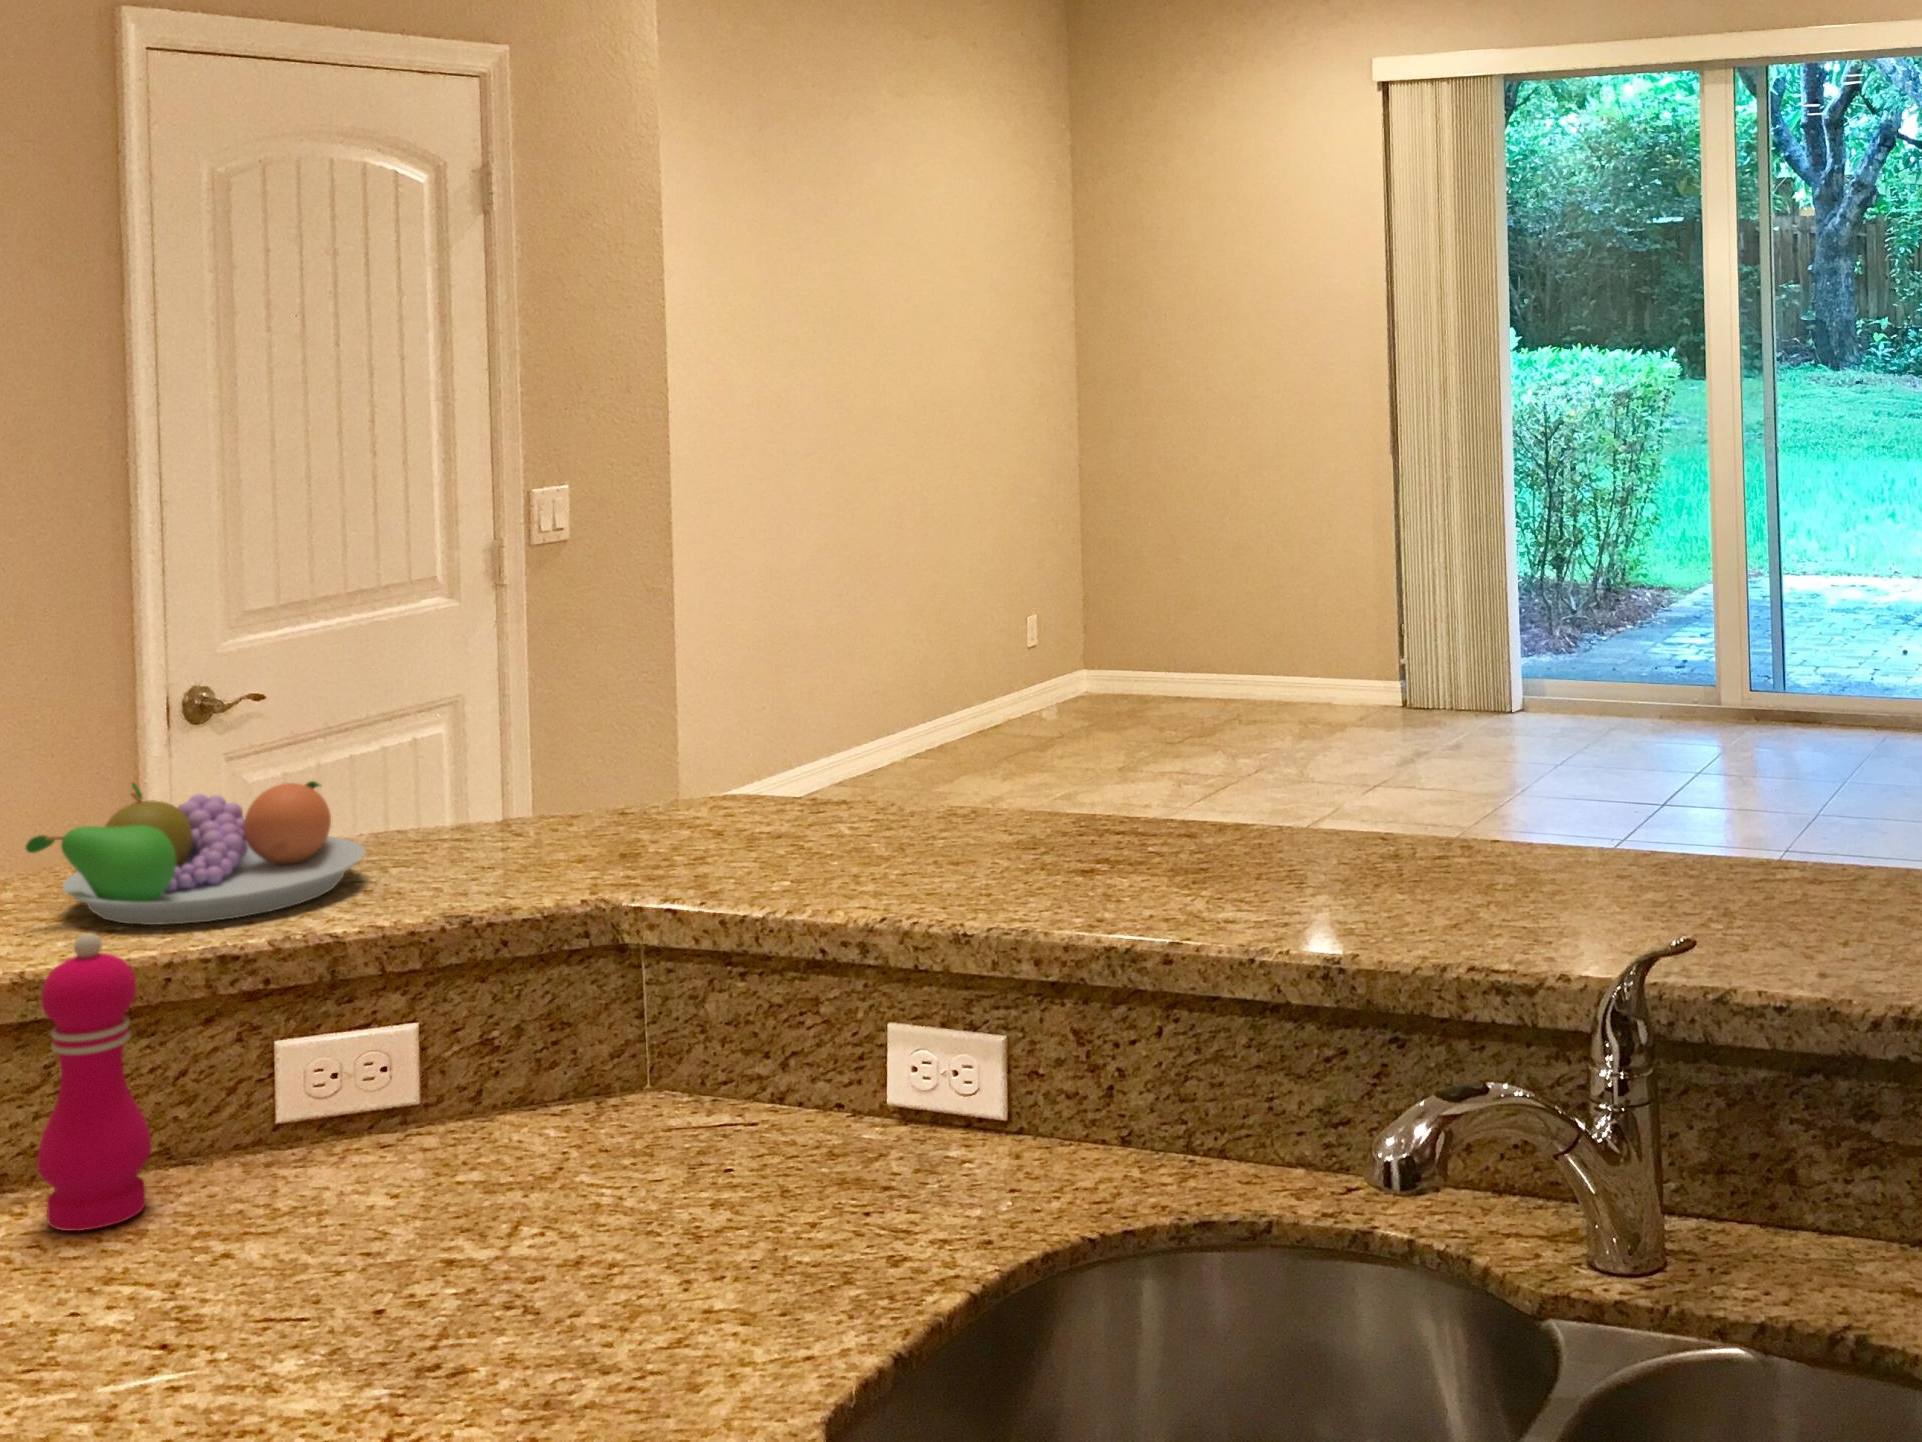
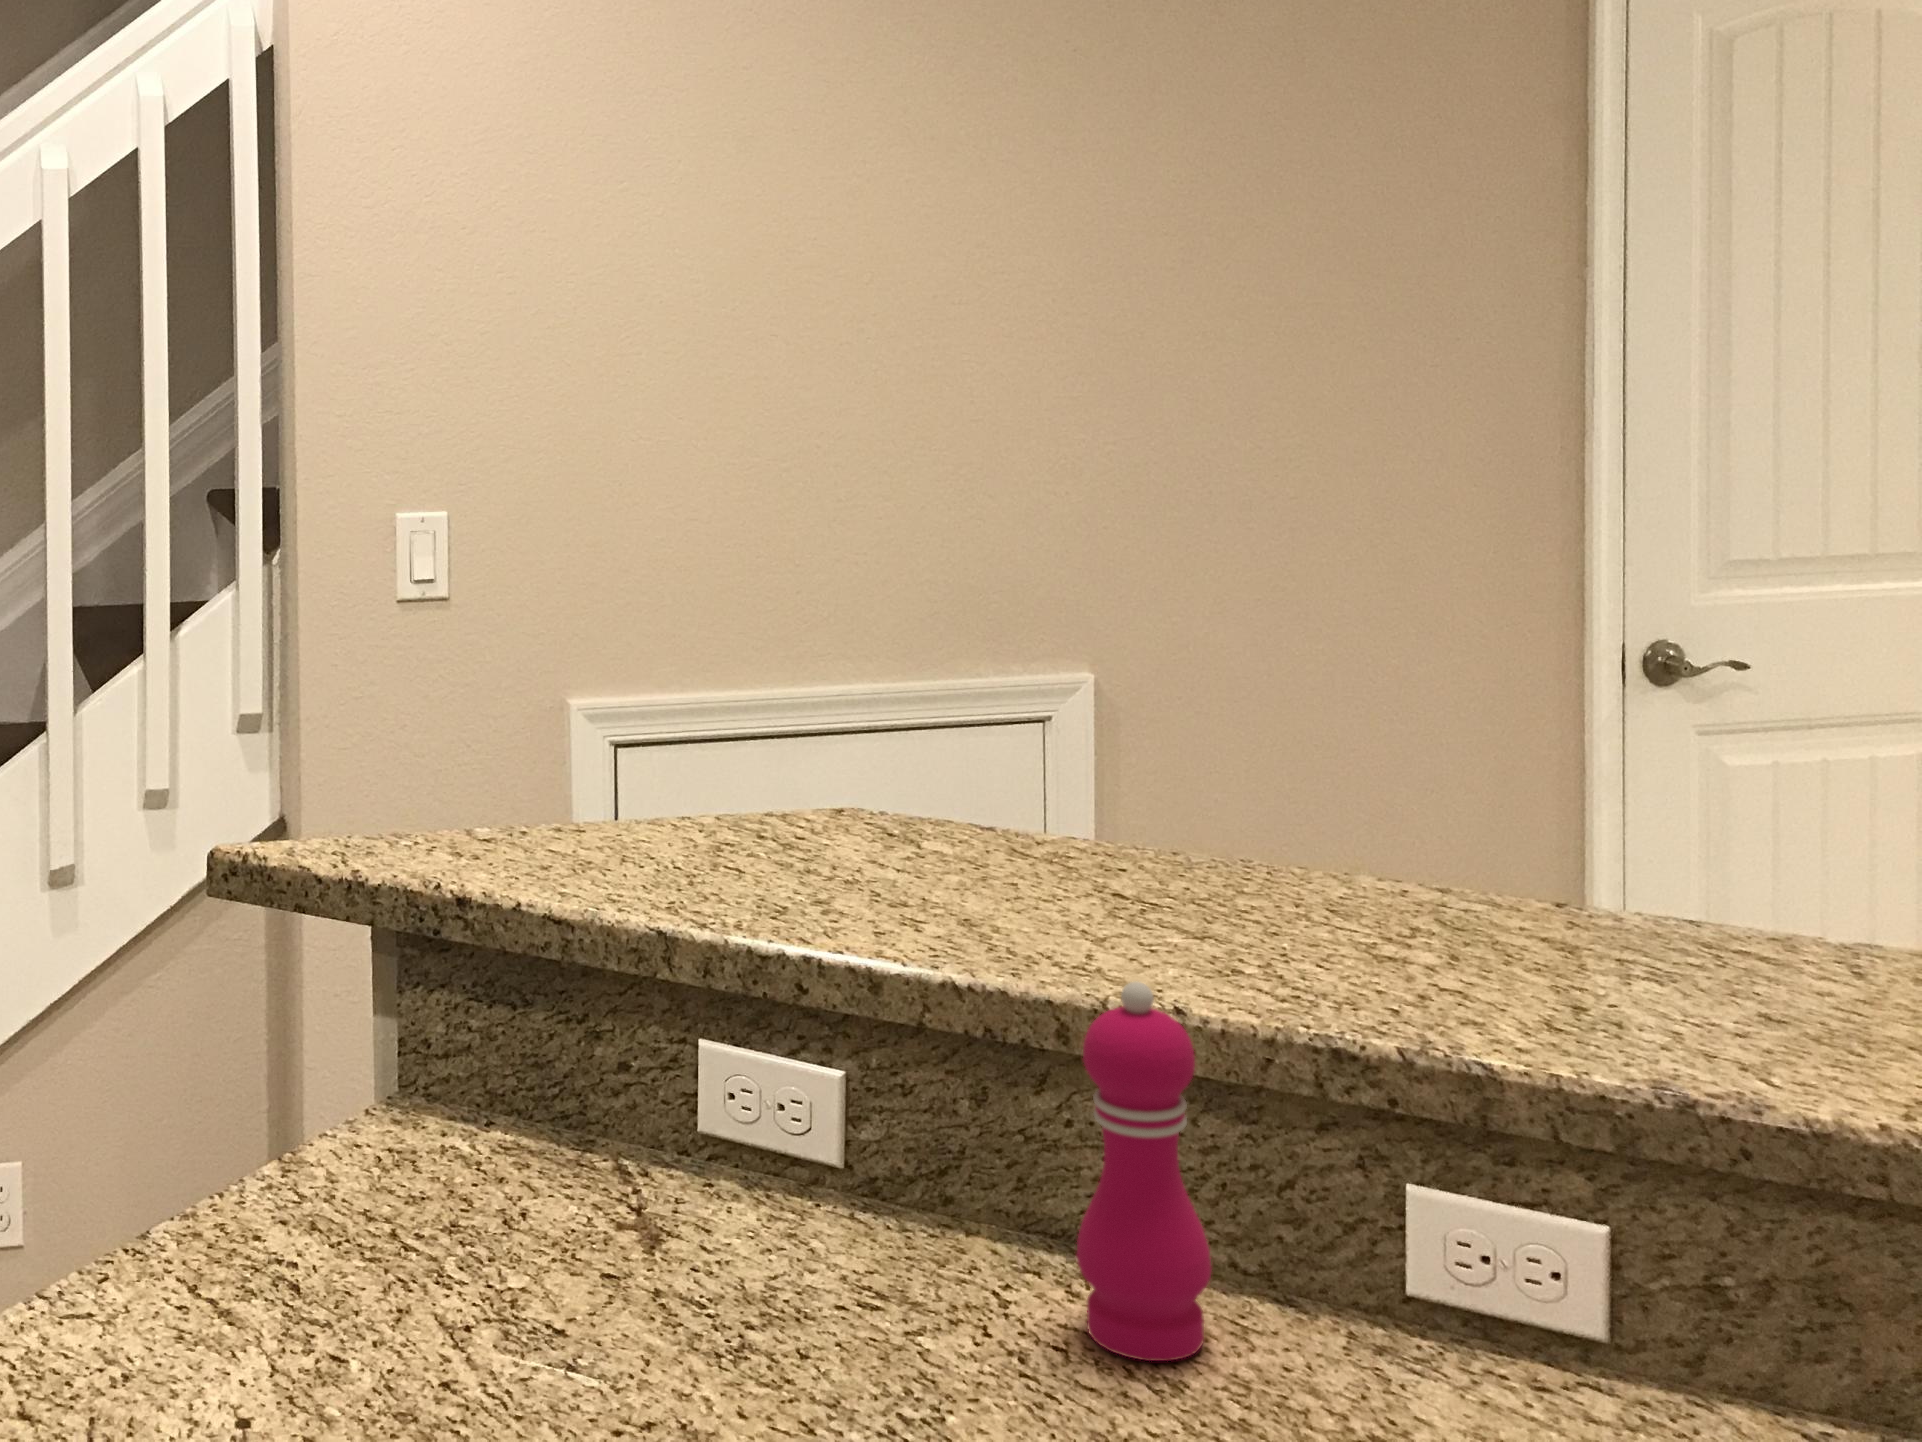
fruit bowl: present [26,781,366,925] -> none [1164,783,1597,998]

